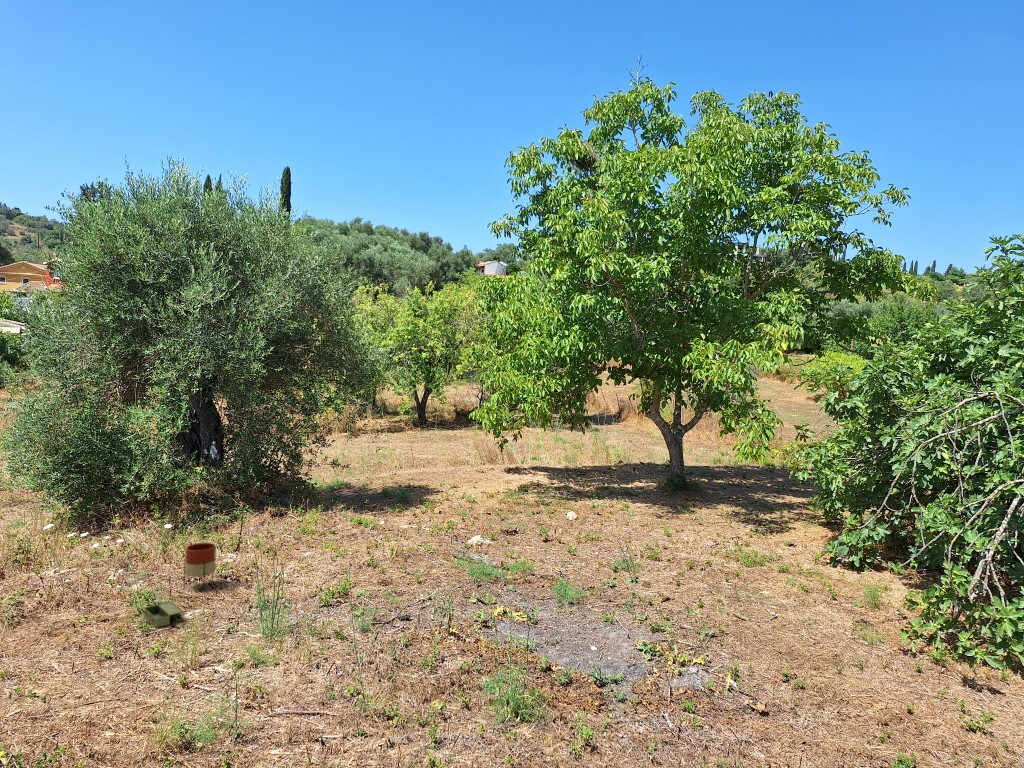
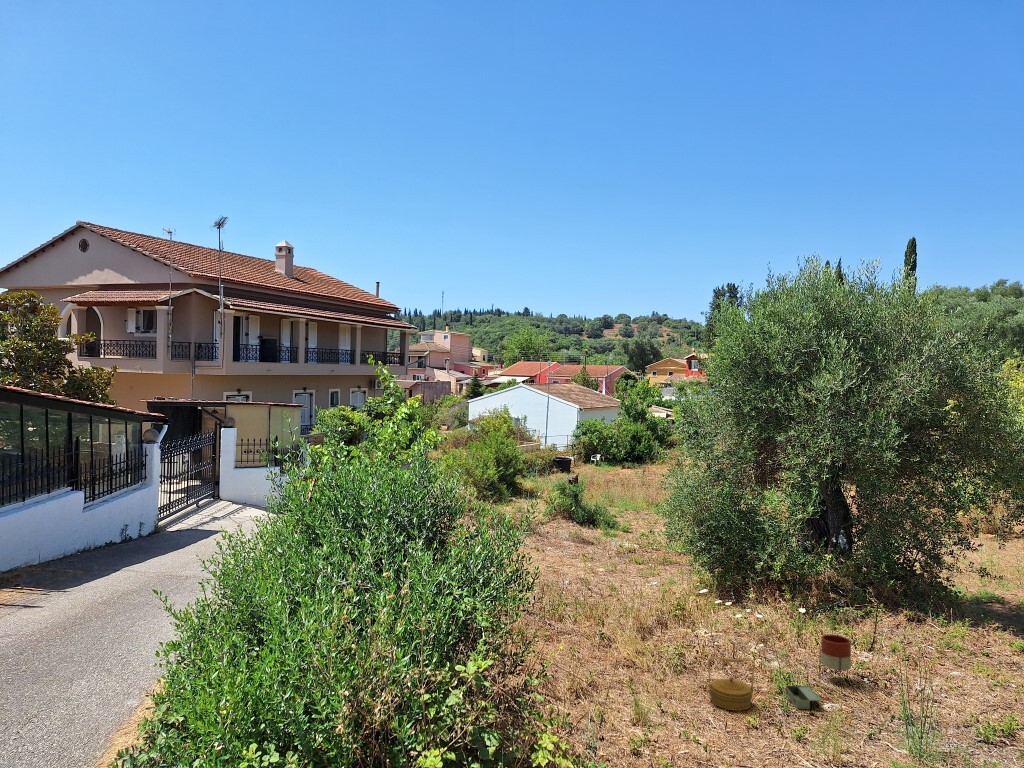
basket: none [43,591,105,656] -> present [708,657,754,711]

